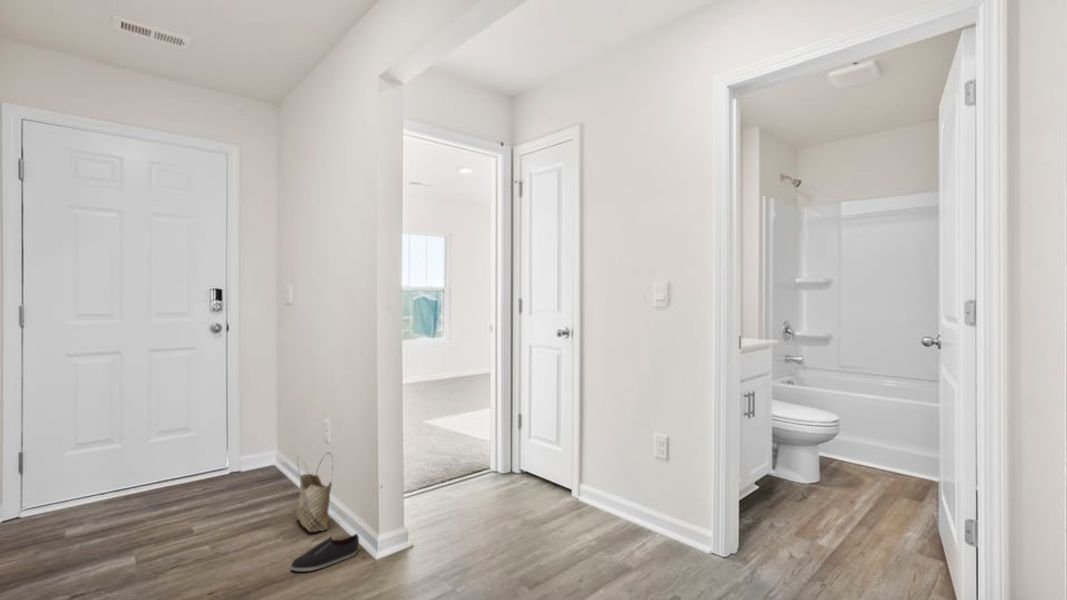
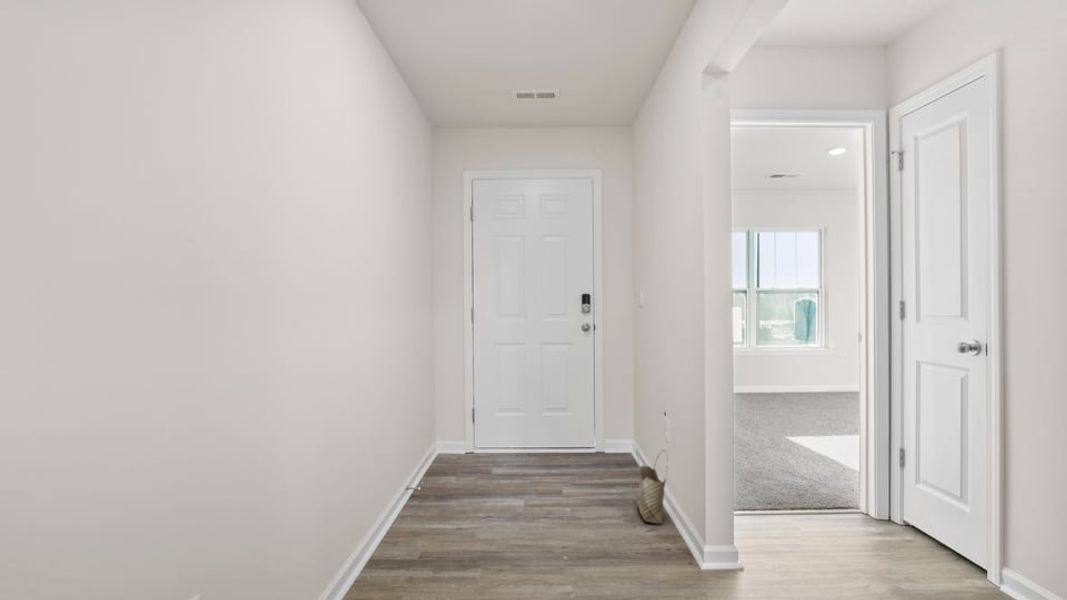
shoe: present [291,534,359,571] -> none [622,532,686,560]

